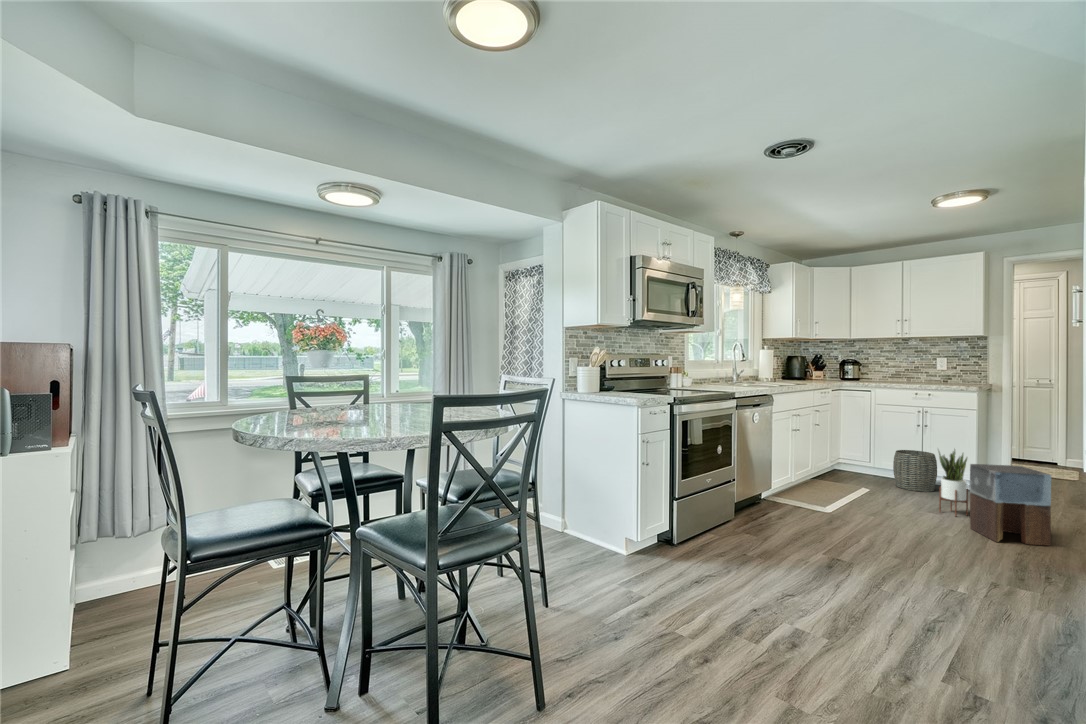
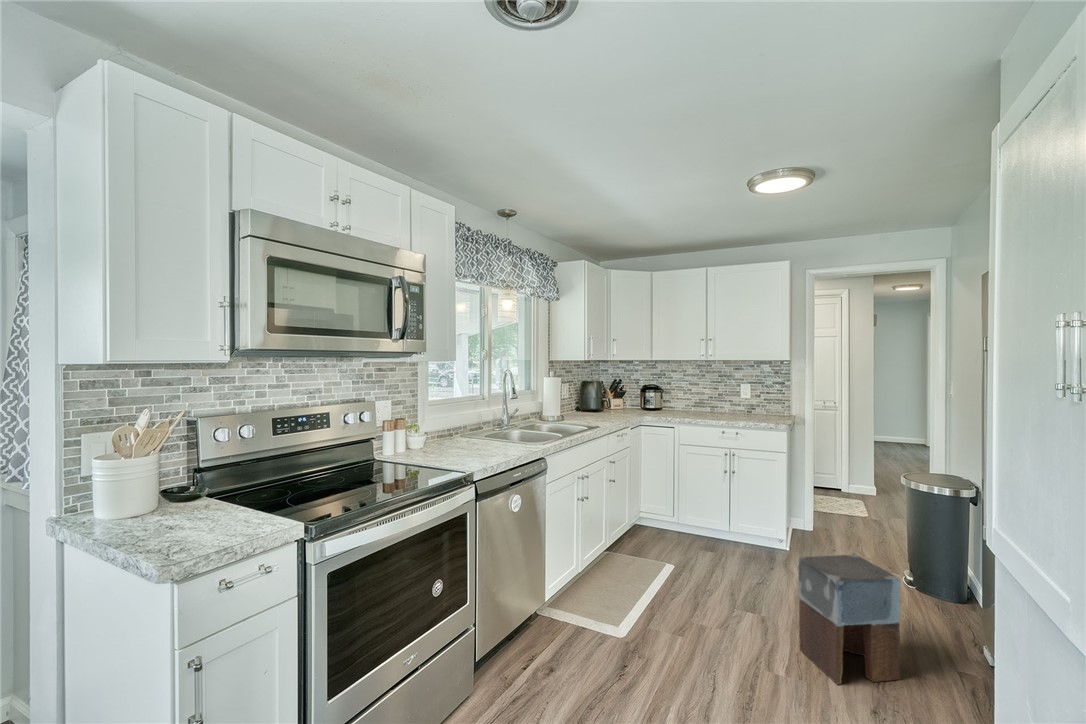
potted plant: present [938,449,968,516] -> none [755,523,790,620]
woven basket: present [893,450,937,492] -> none [700,505,747,564]

